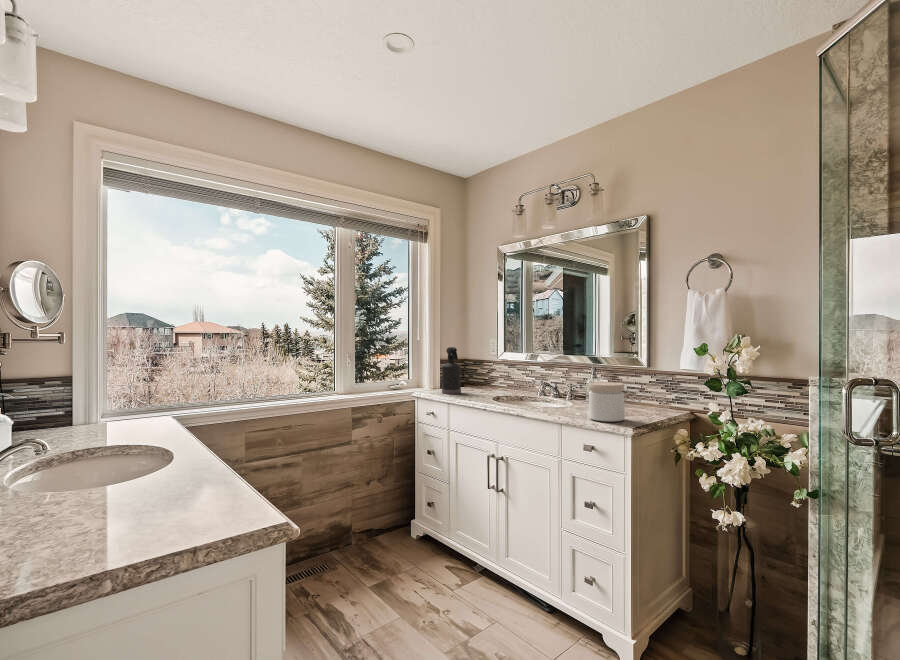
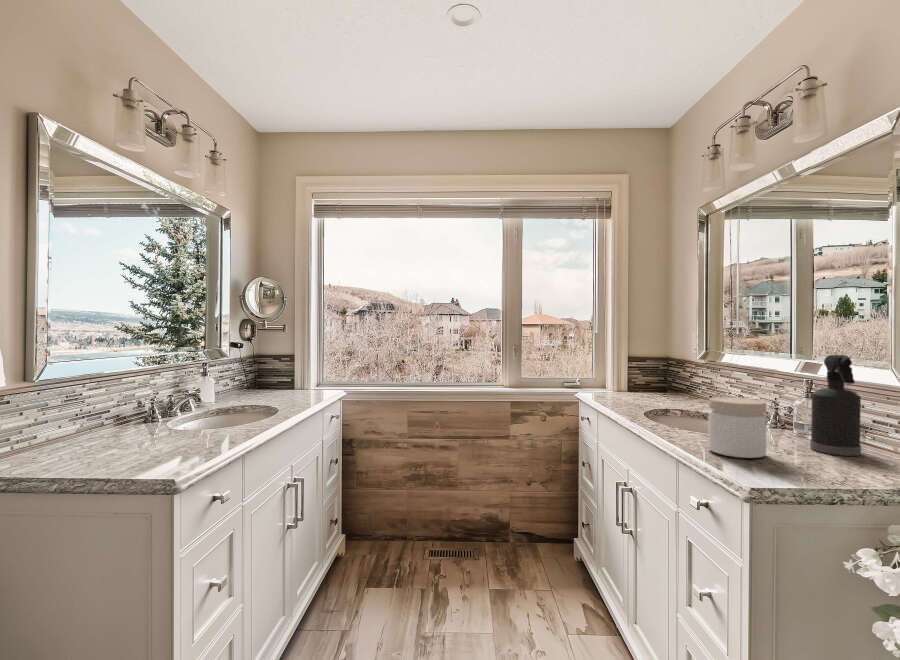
spray bottle: present [442,347,461,394] -> present [810,355,861,456]

